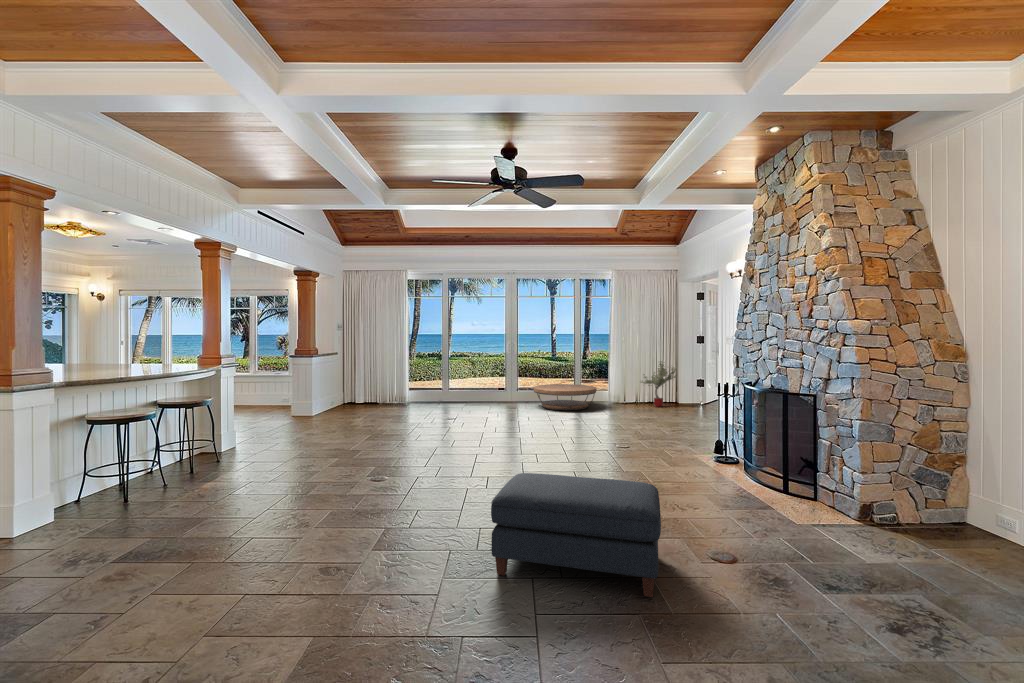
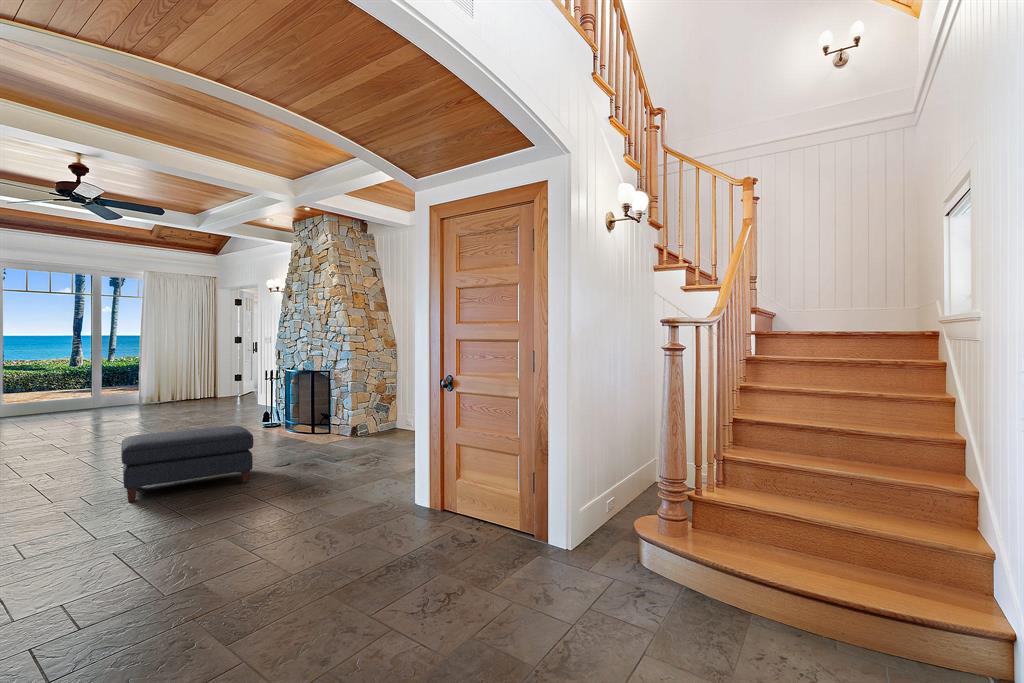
potted tree: present [641,361,677,407] -> none [177,360,217,403]
coffee table: present [533,384,597,410] -> none [33,389,126,418]

